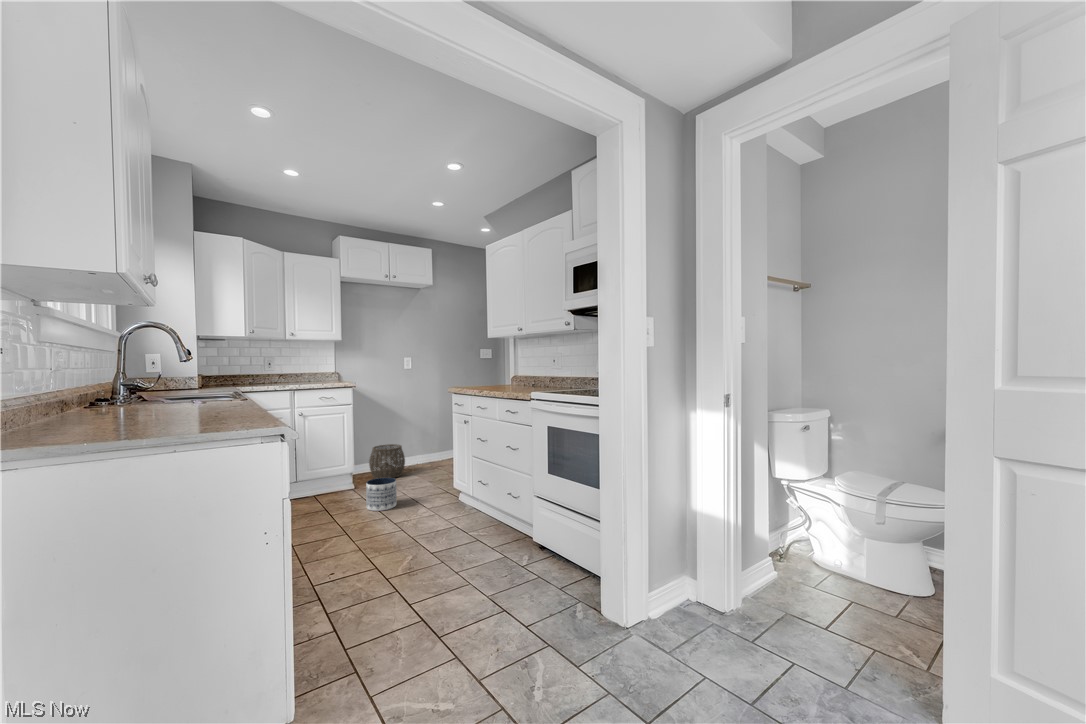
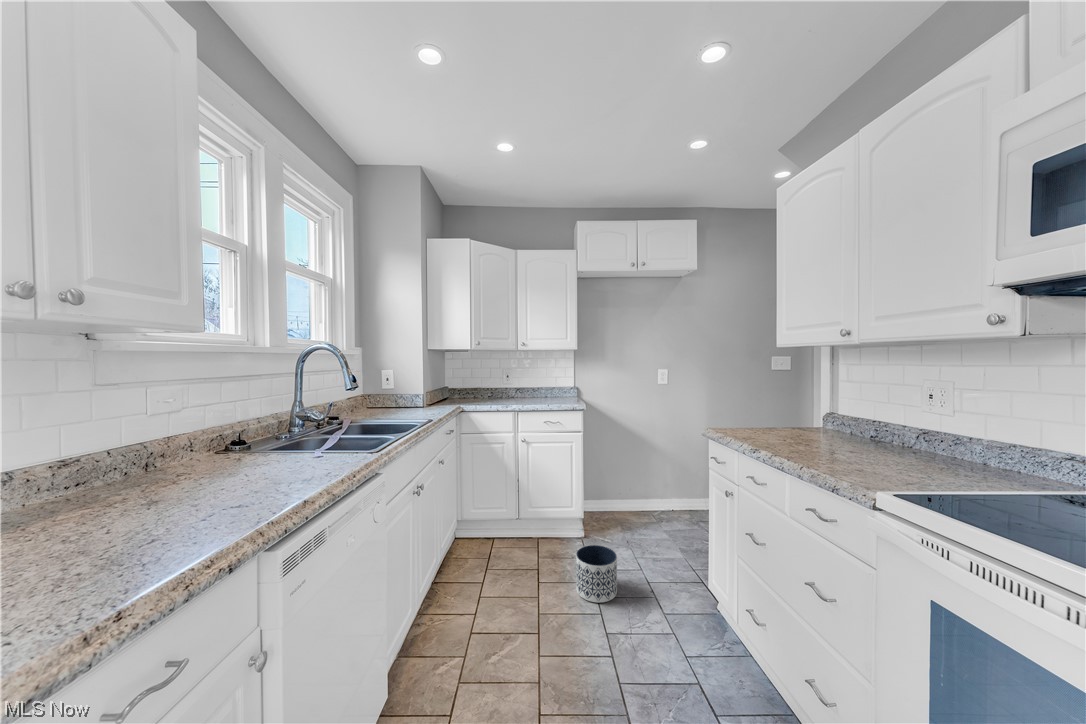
woven basket: present [369,444,405,478] -> none [608,477,652,525]

